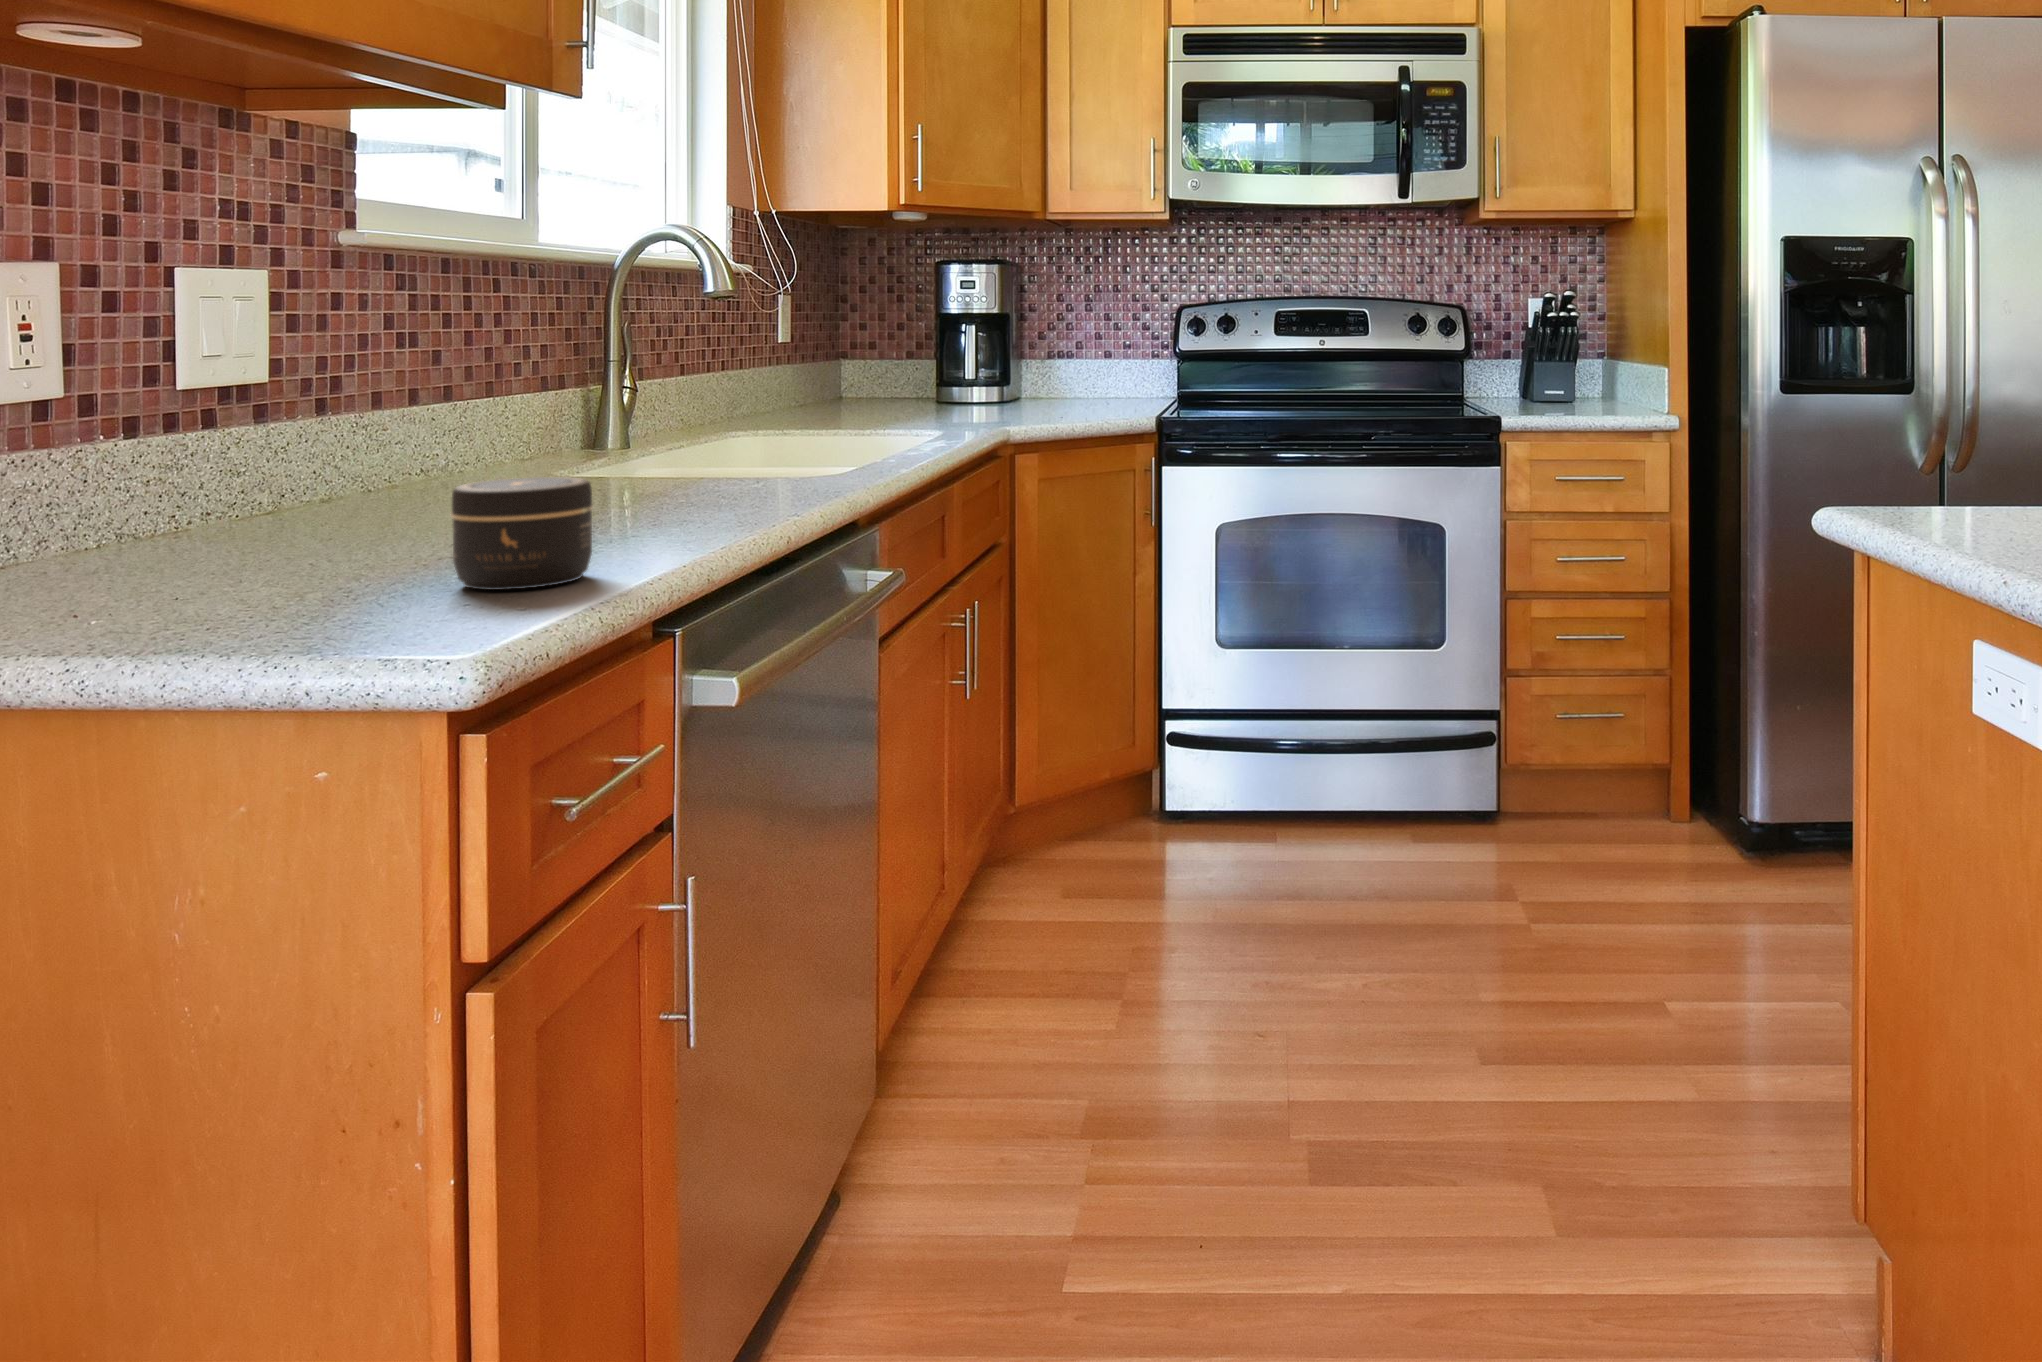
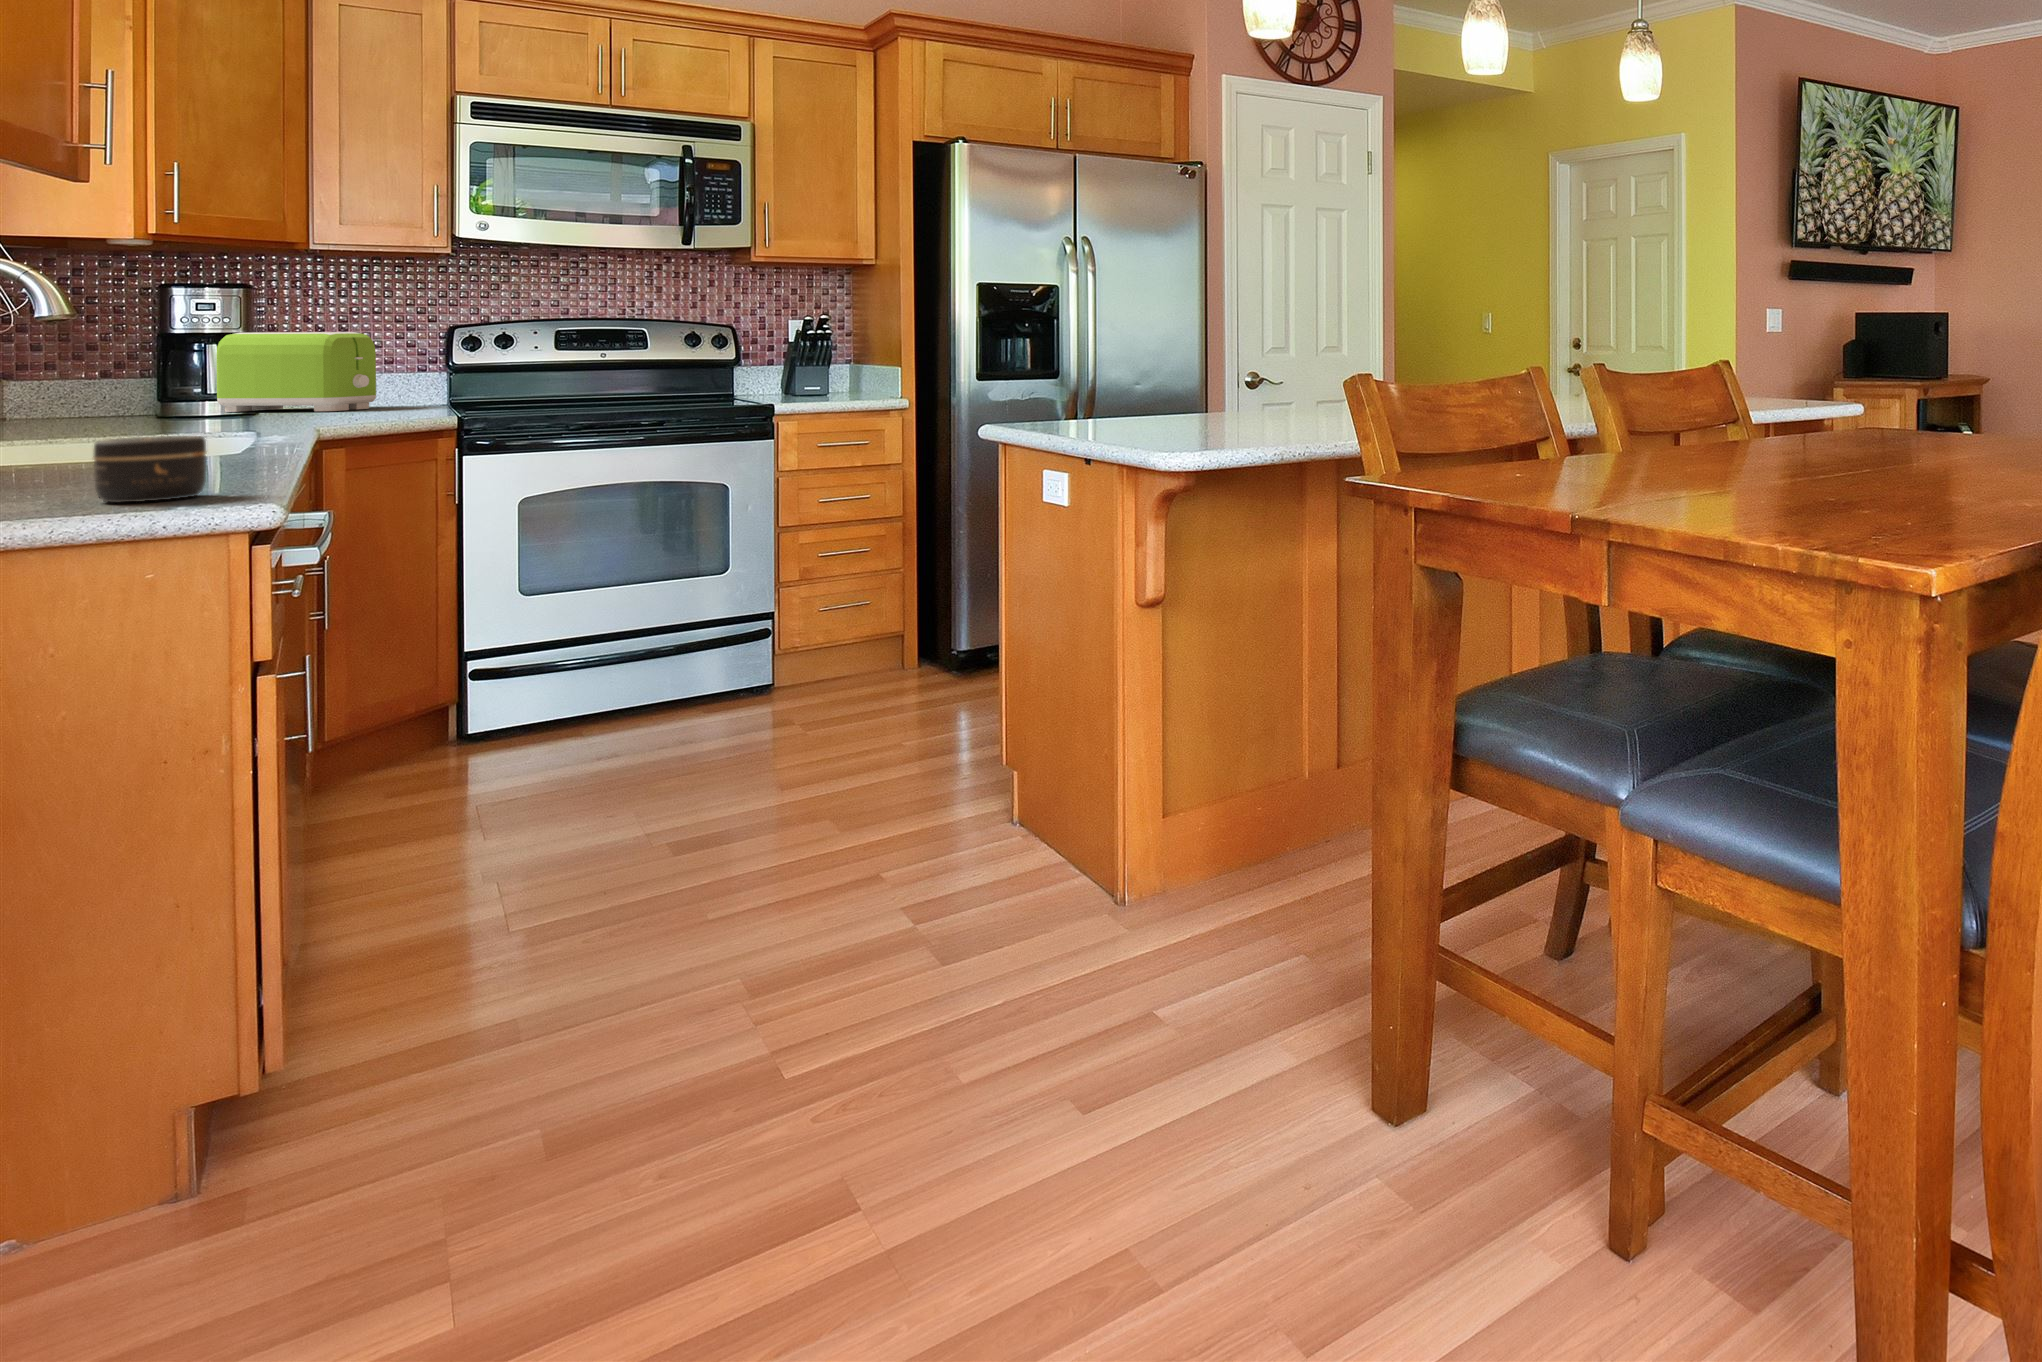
toaster: none [977,314,1102,404] -> present [216,332,376,412]

